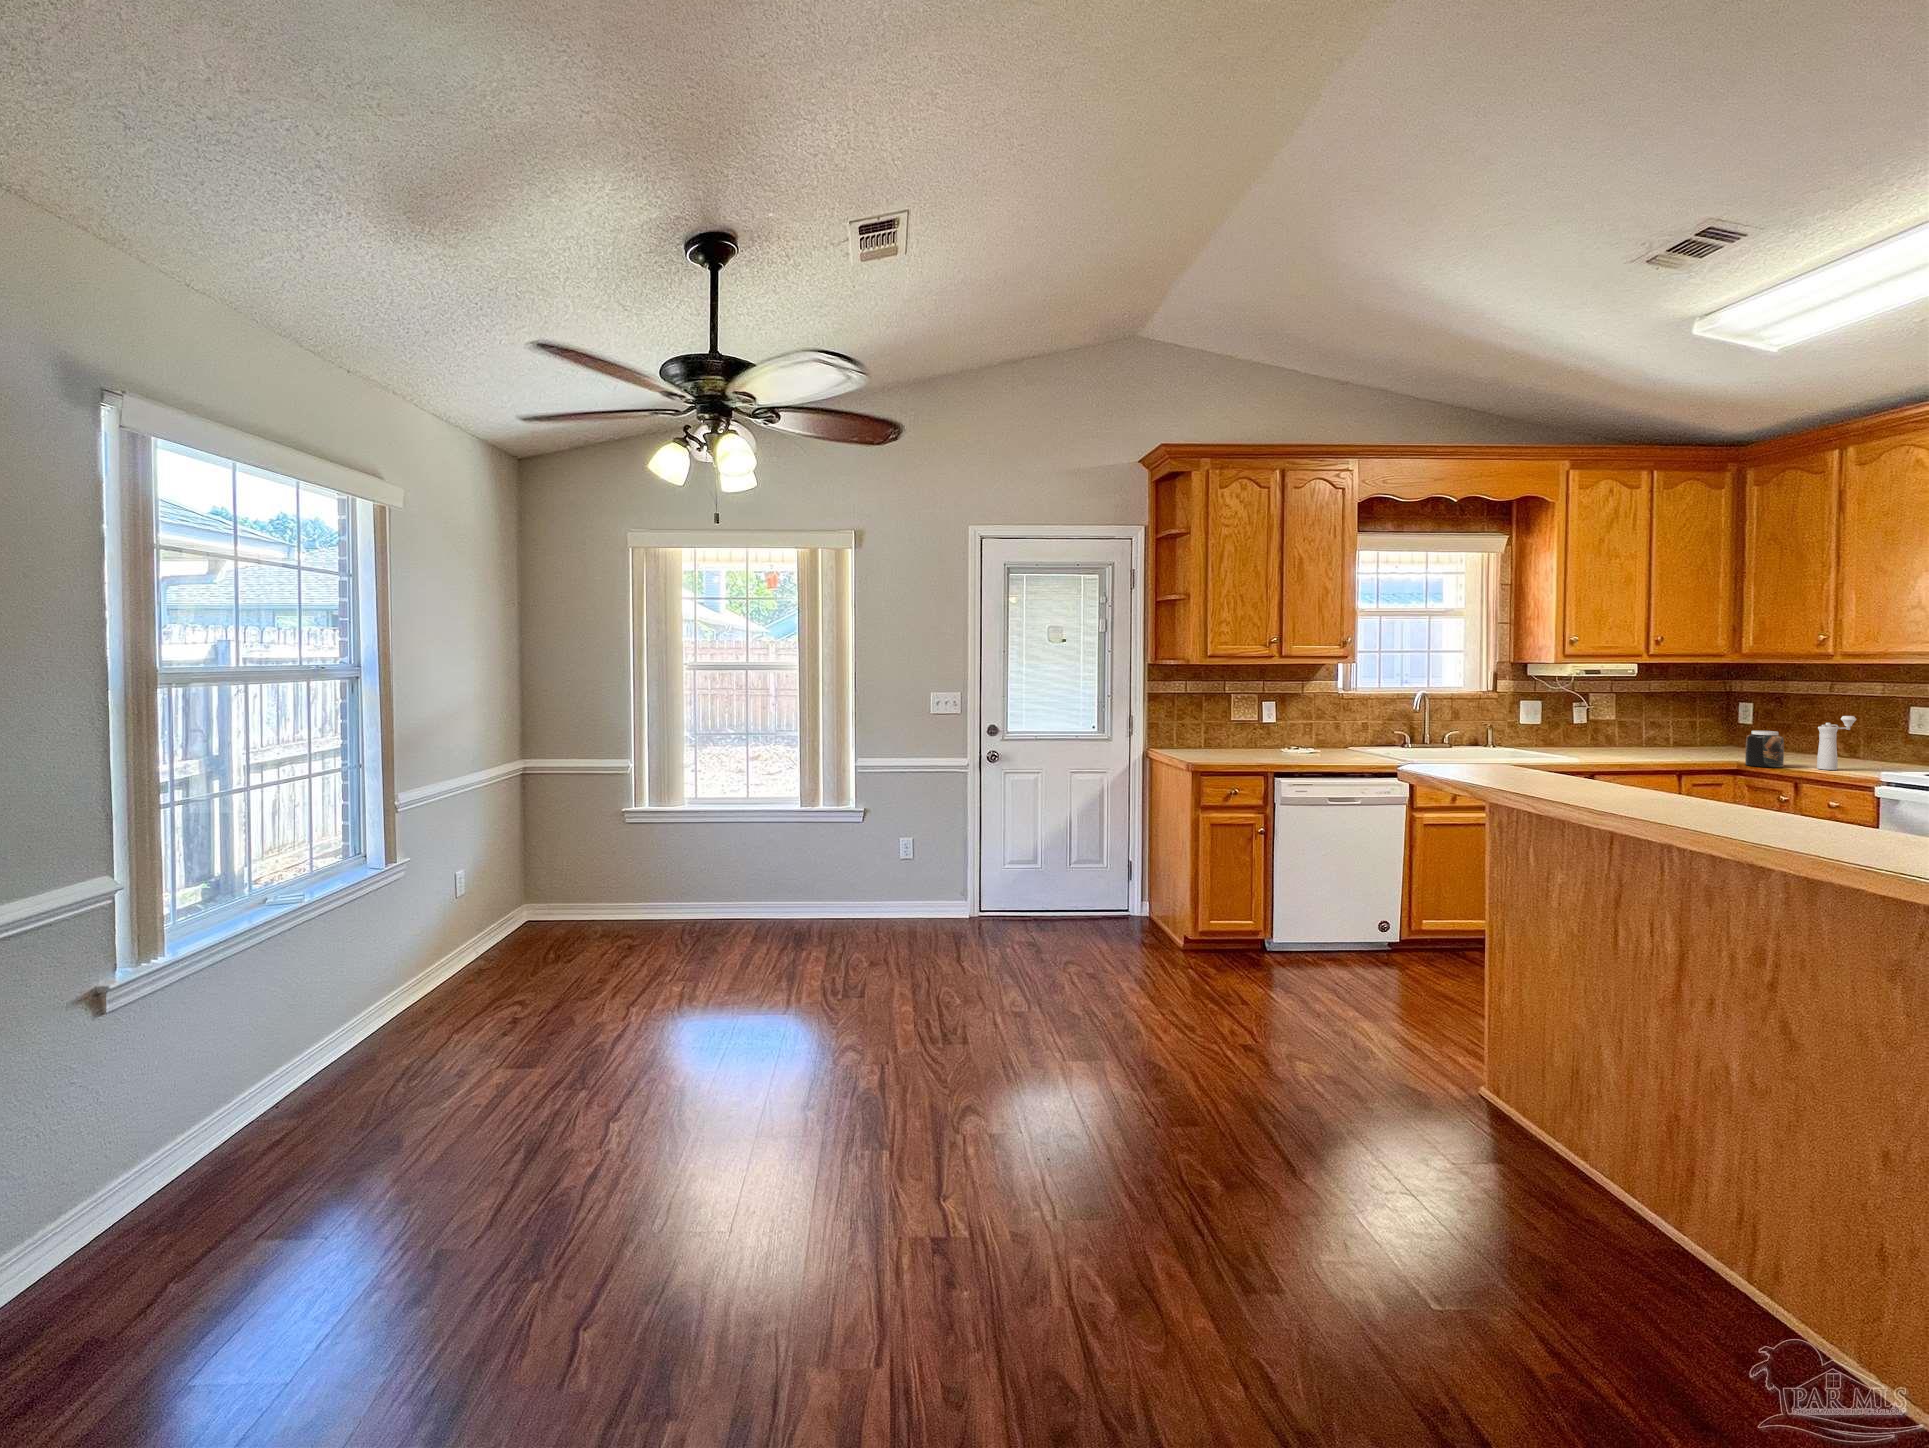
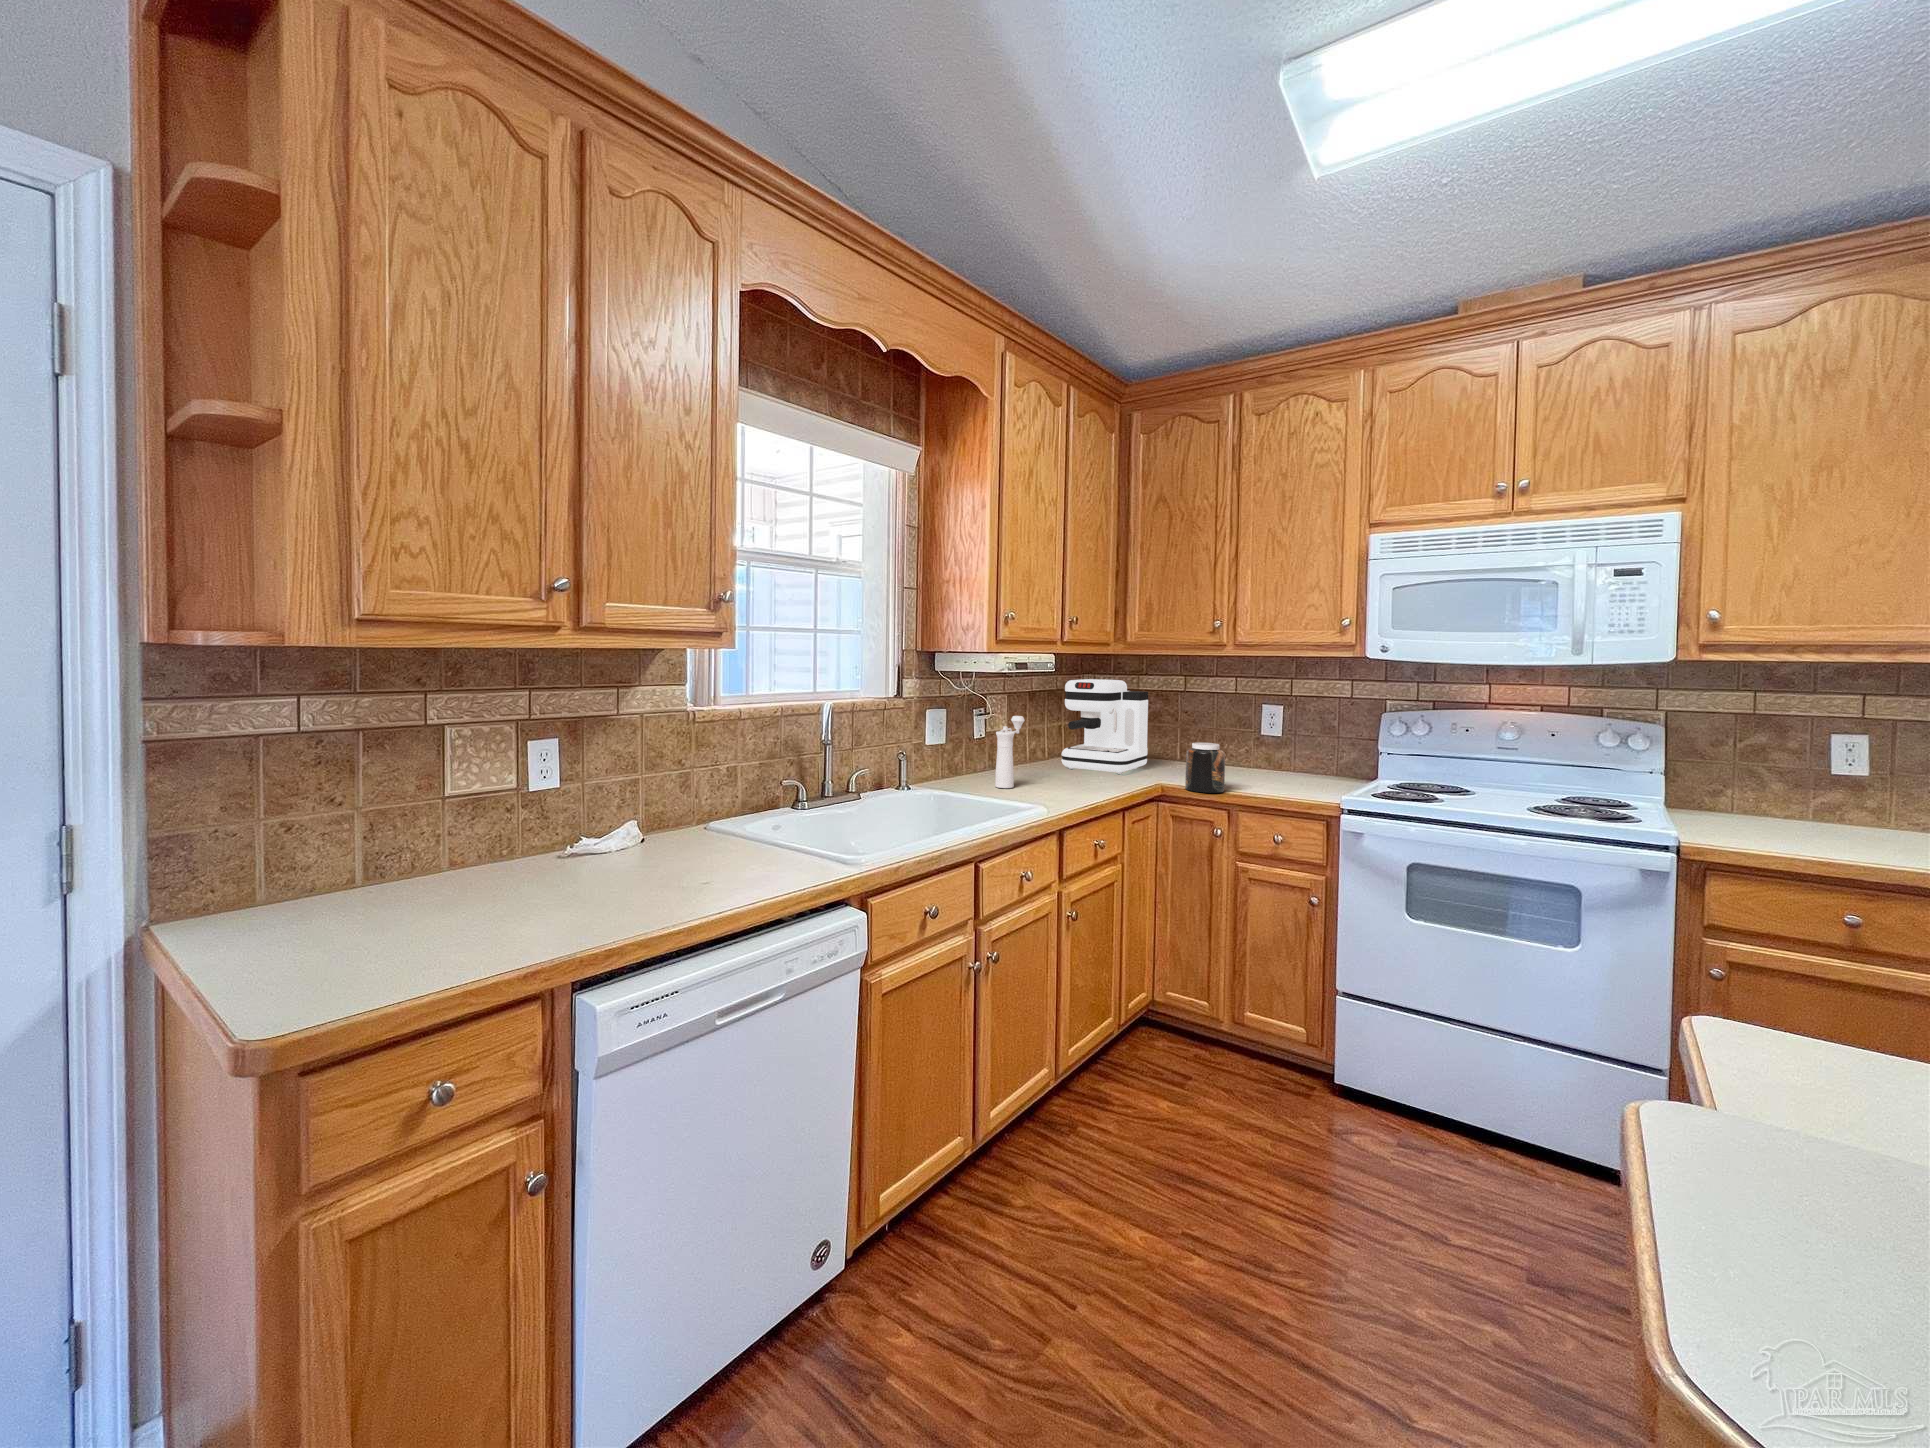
coffee maker: none [1655,684,1753,755] -> present [1062,679,1148,774]
pepper mill: present [1817,716,1856,770] -> present [995,716,1025,788]

